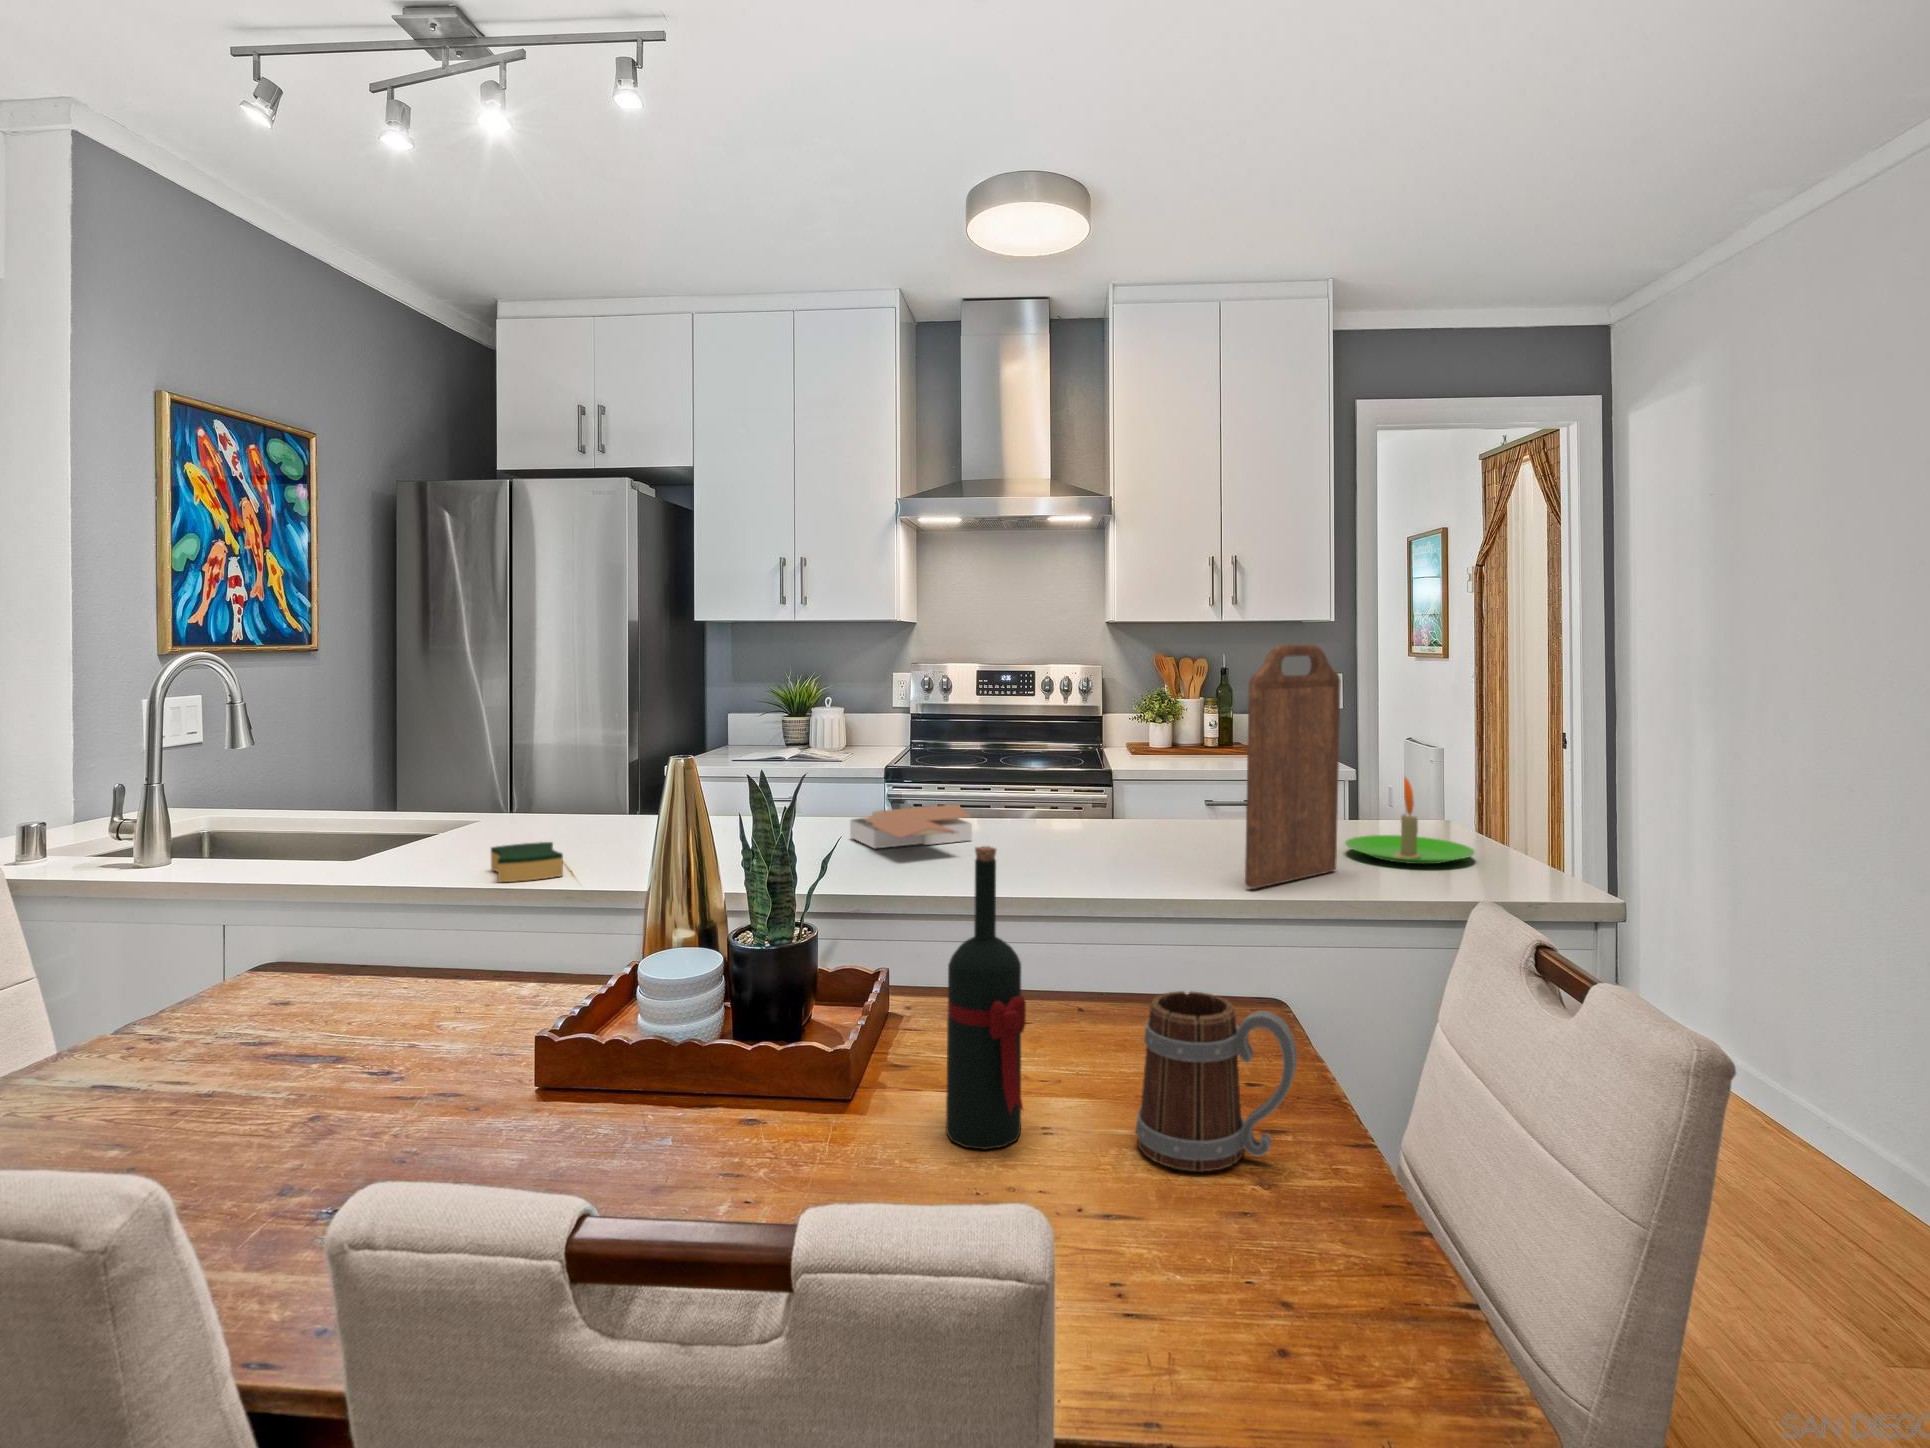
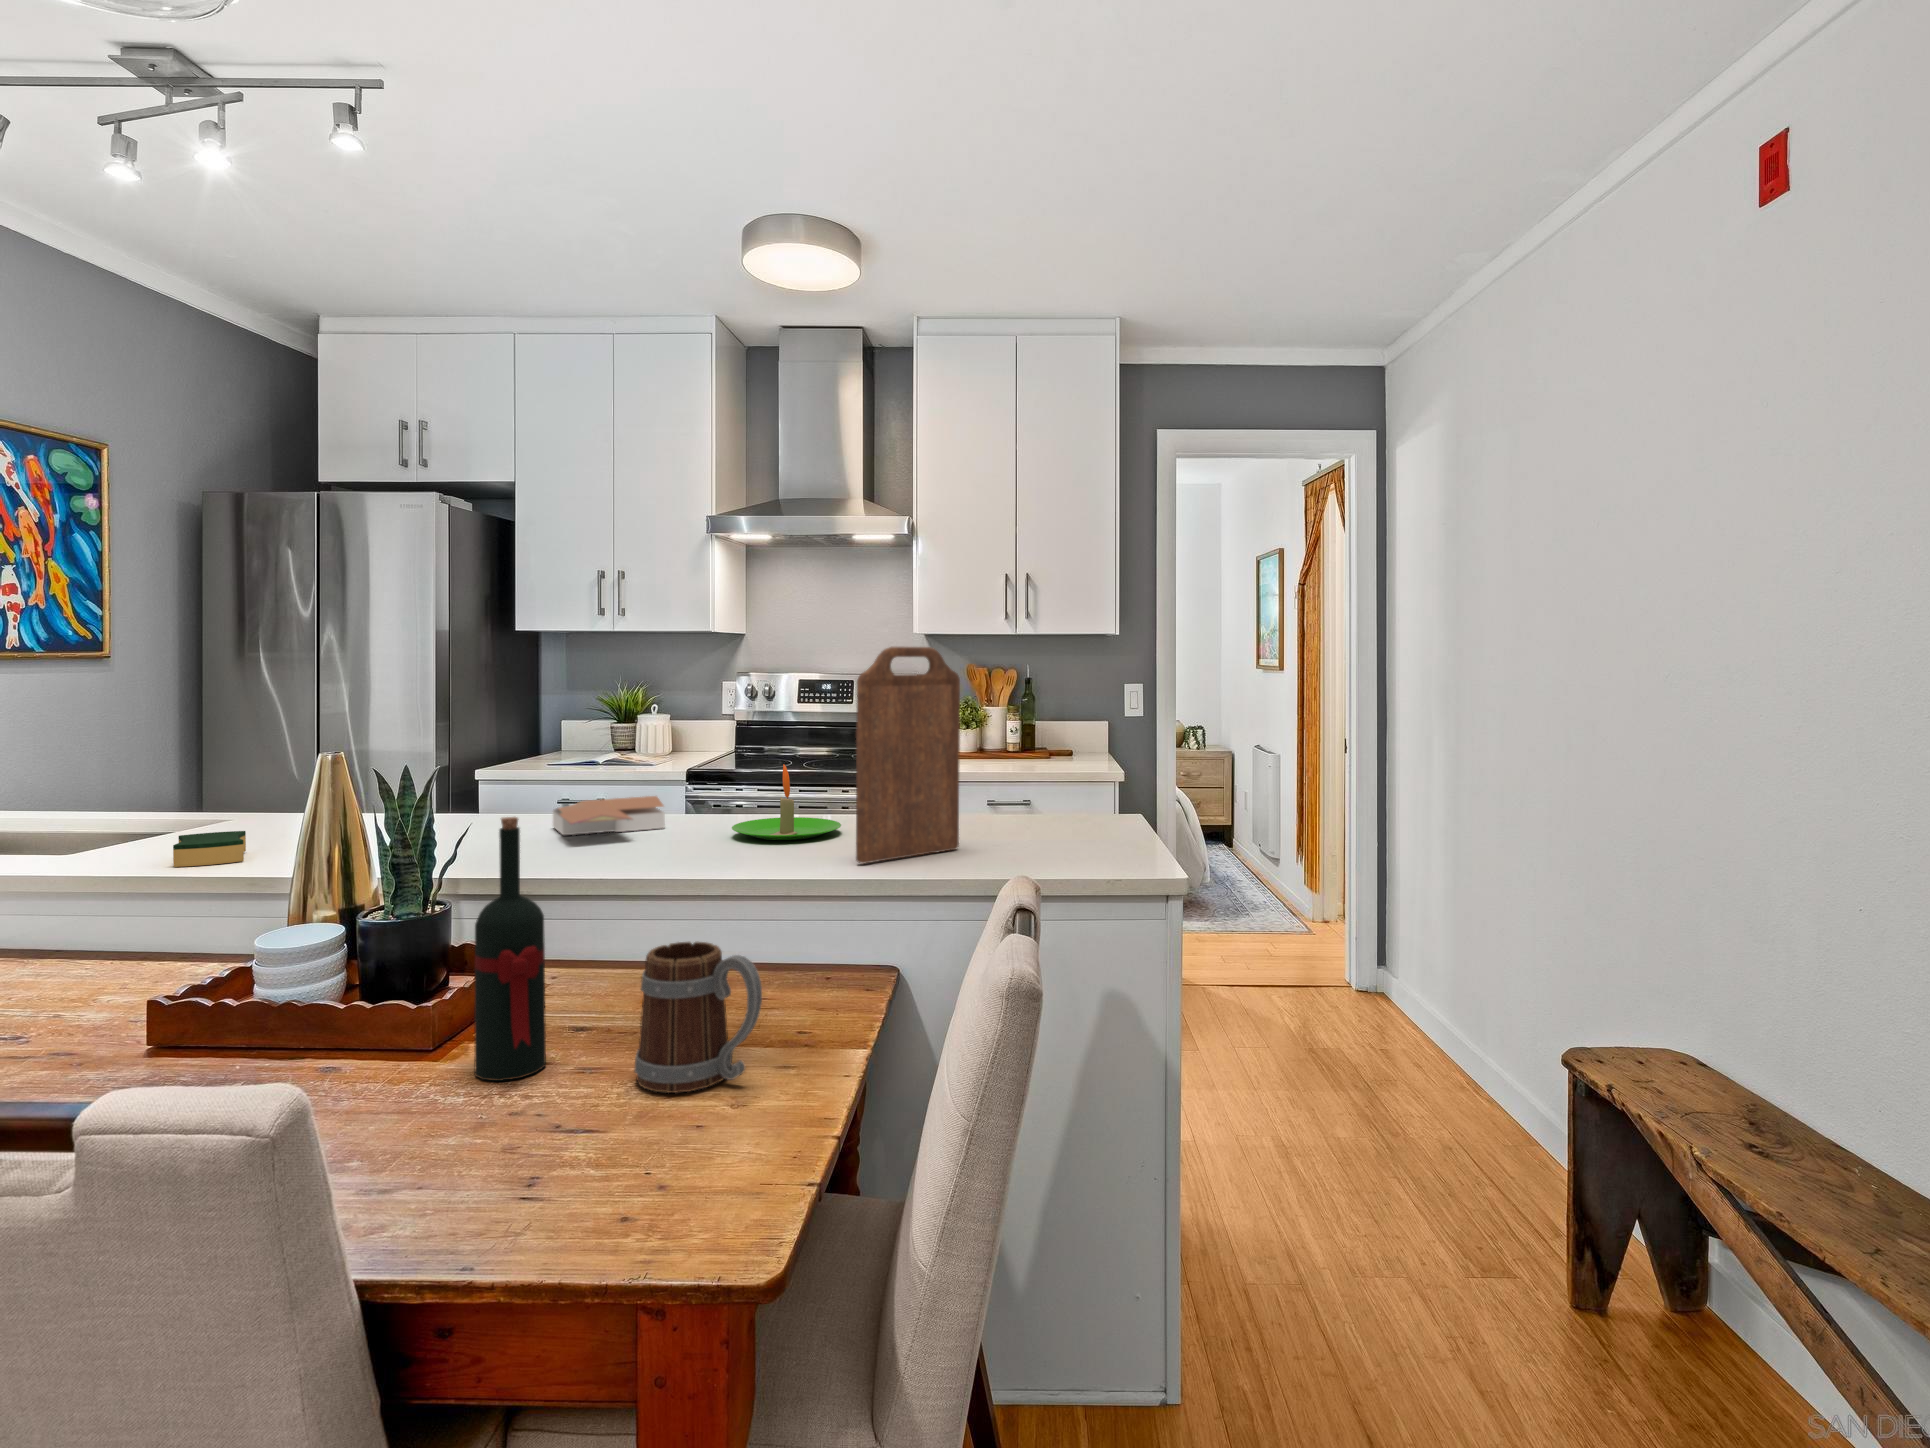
candle: present [1345,777,1475,864] -> present [732,765,841,840]

